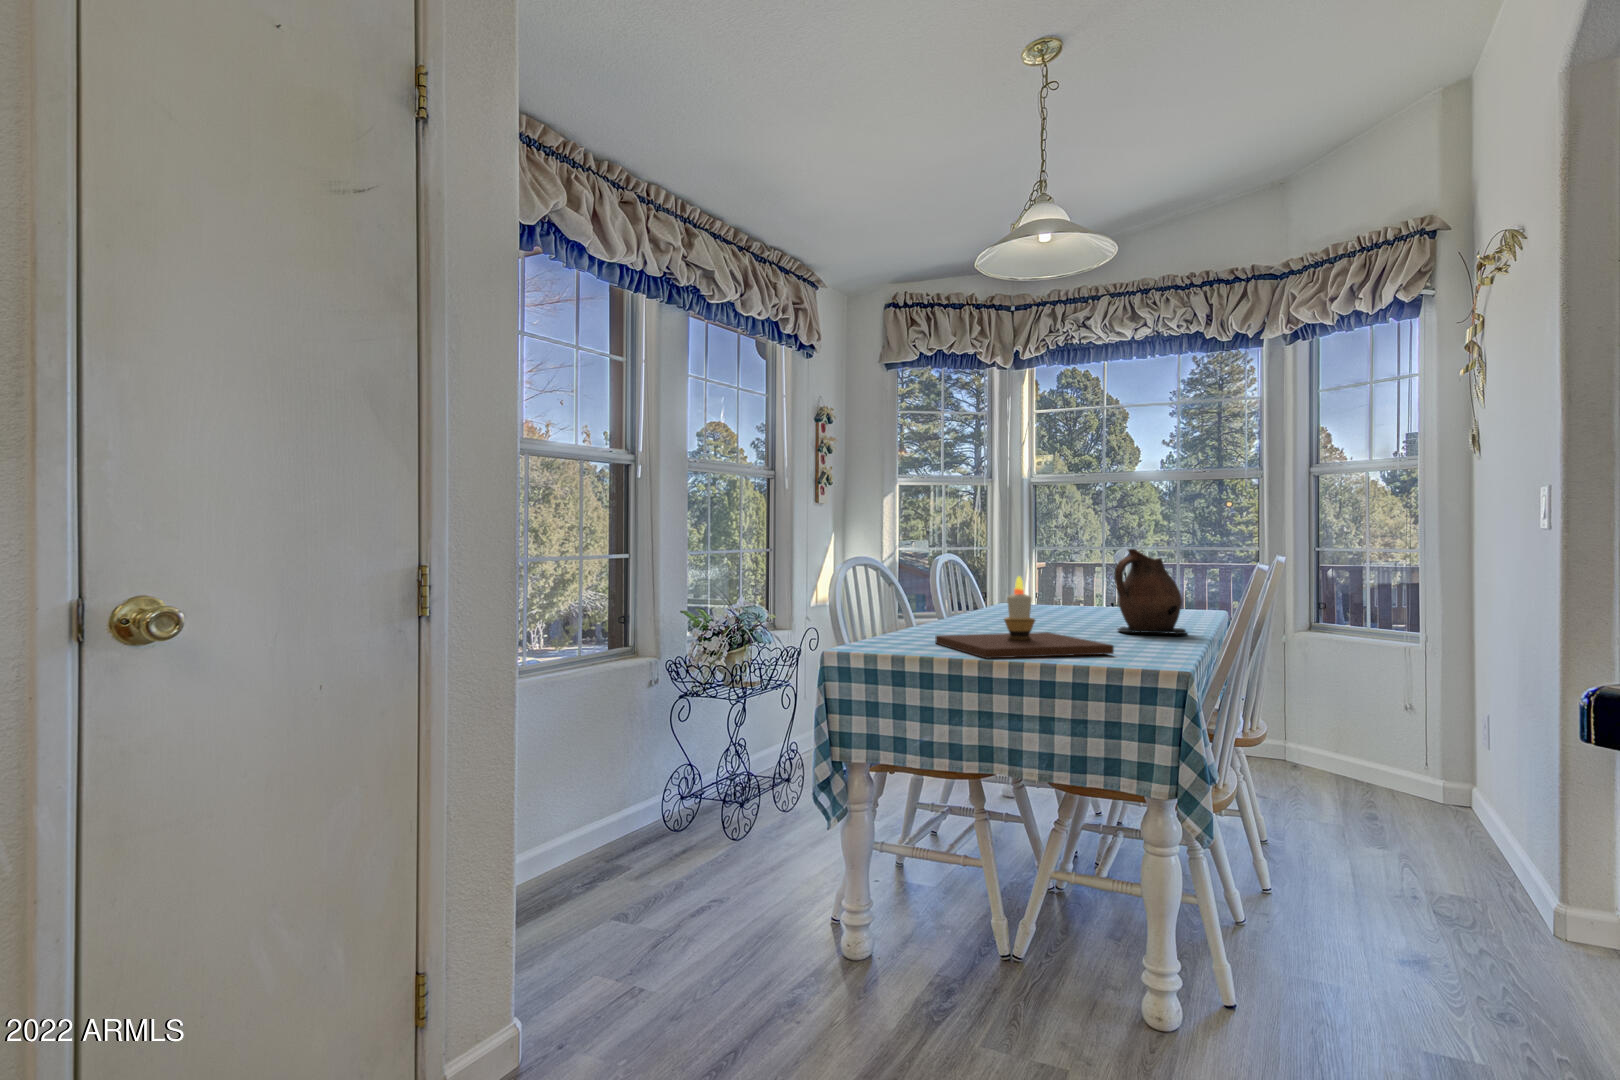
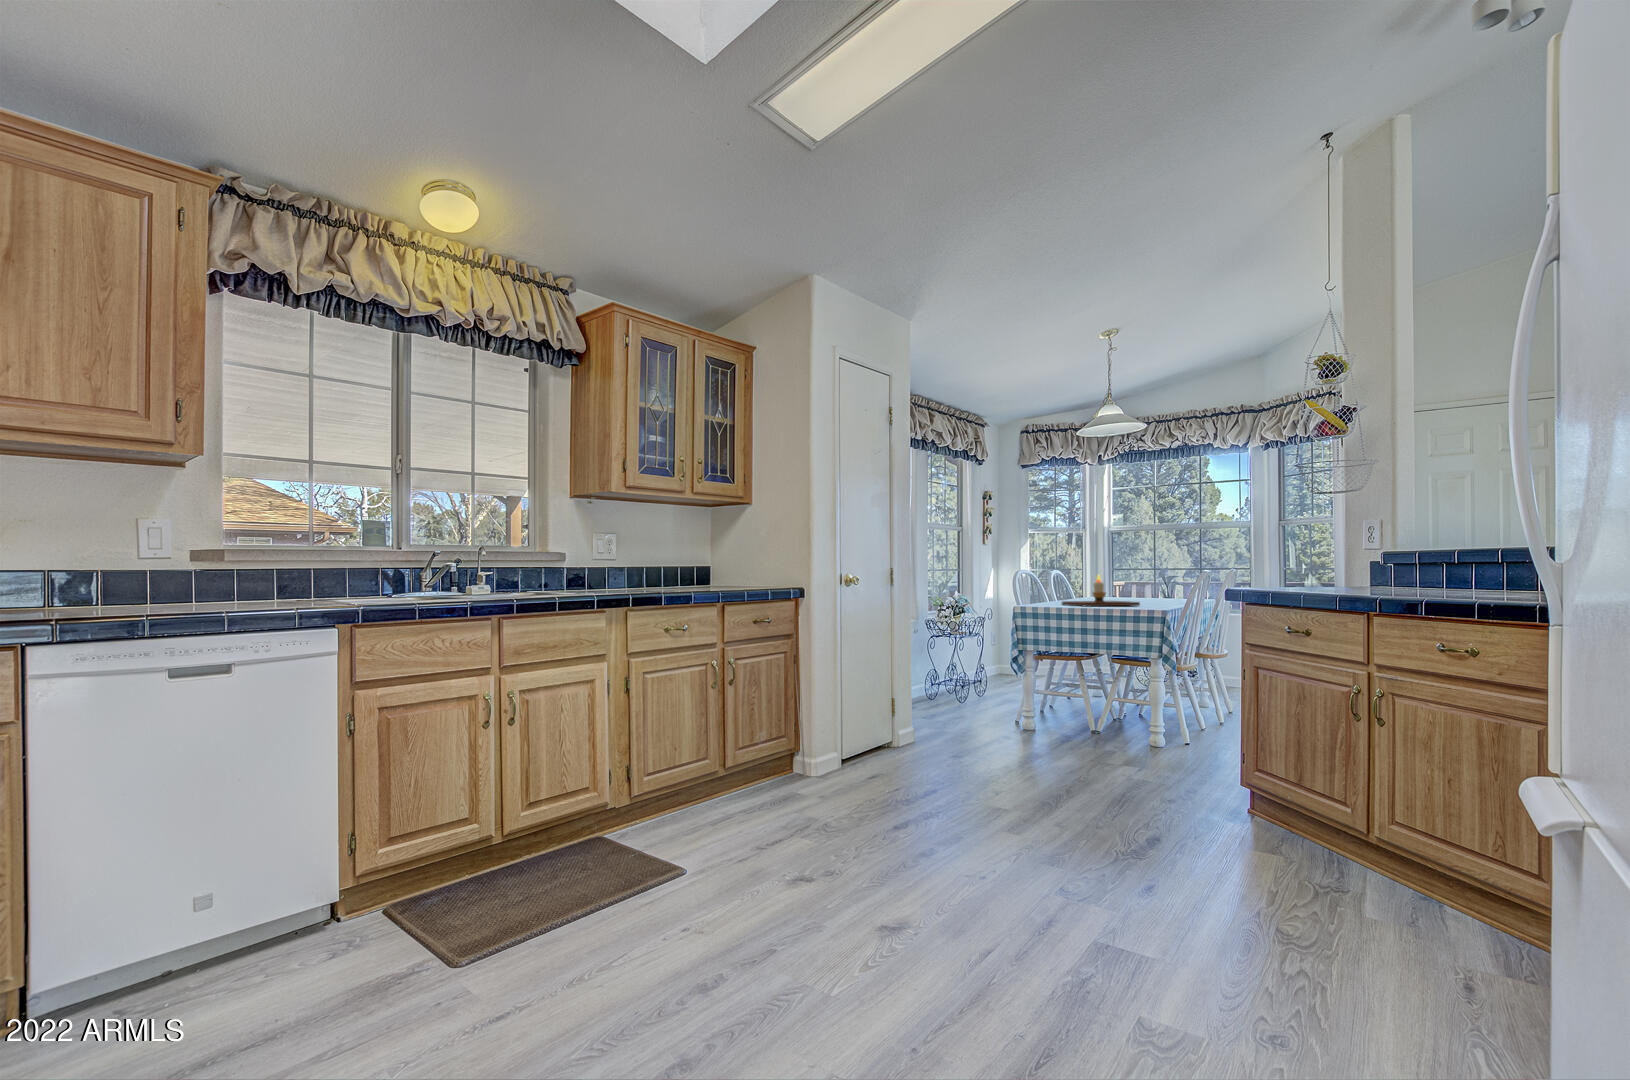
ceramic pitcher: present [1115,549,1186,635] -> none [1148,564,1185,604]

